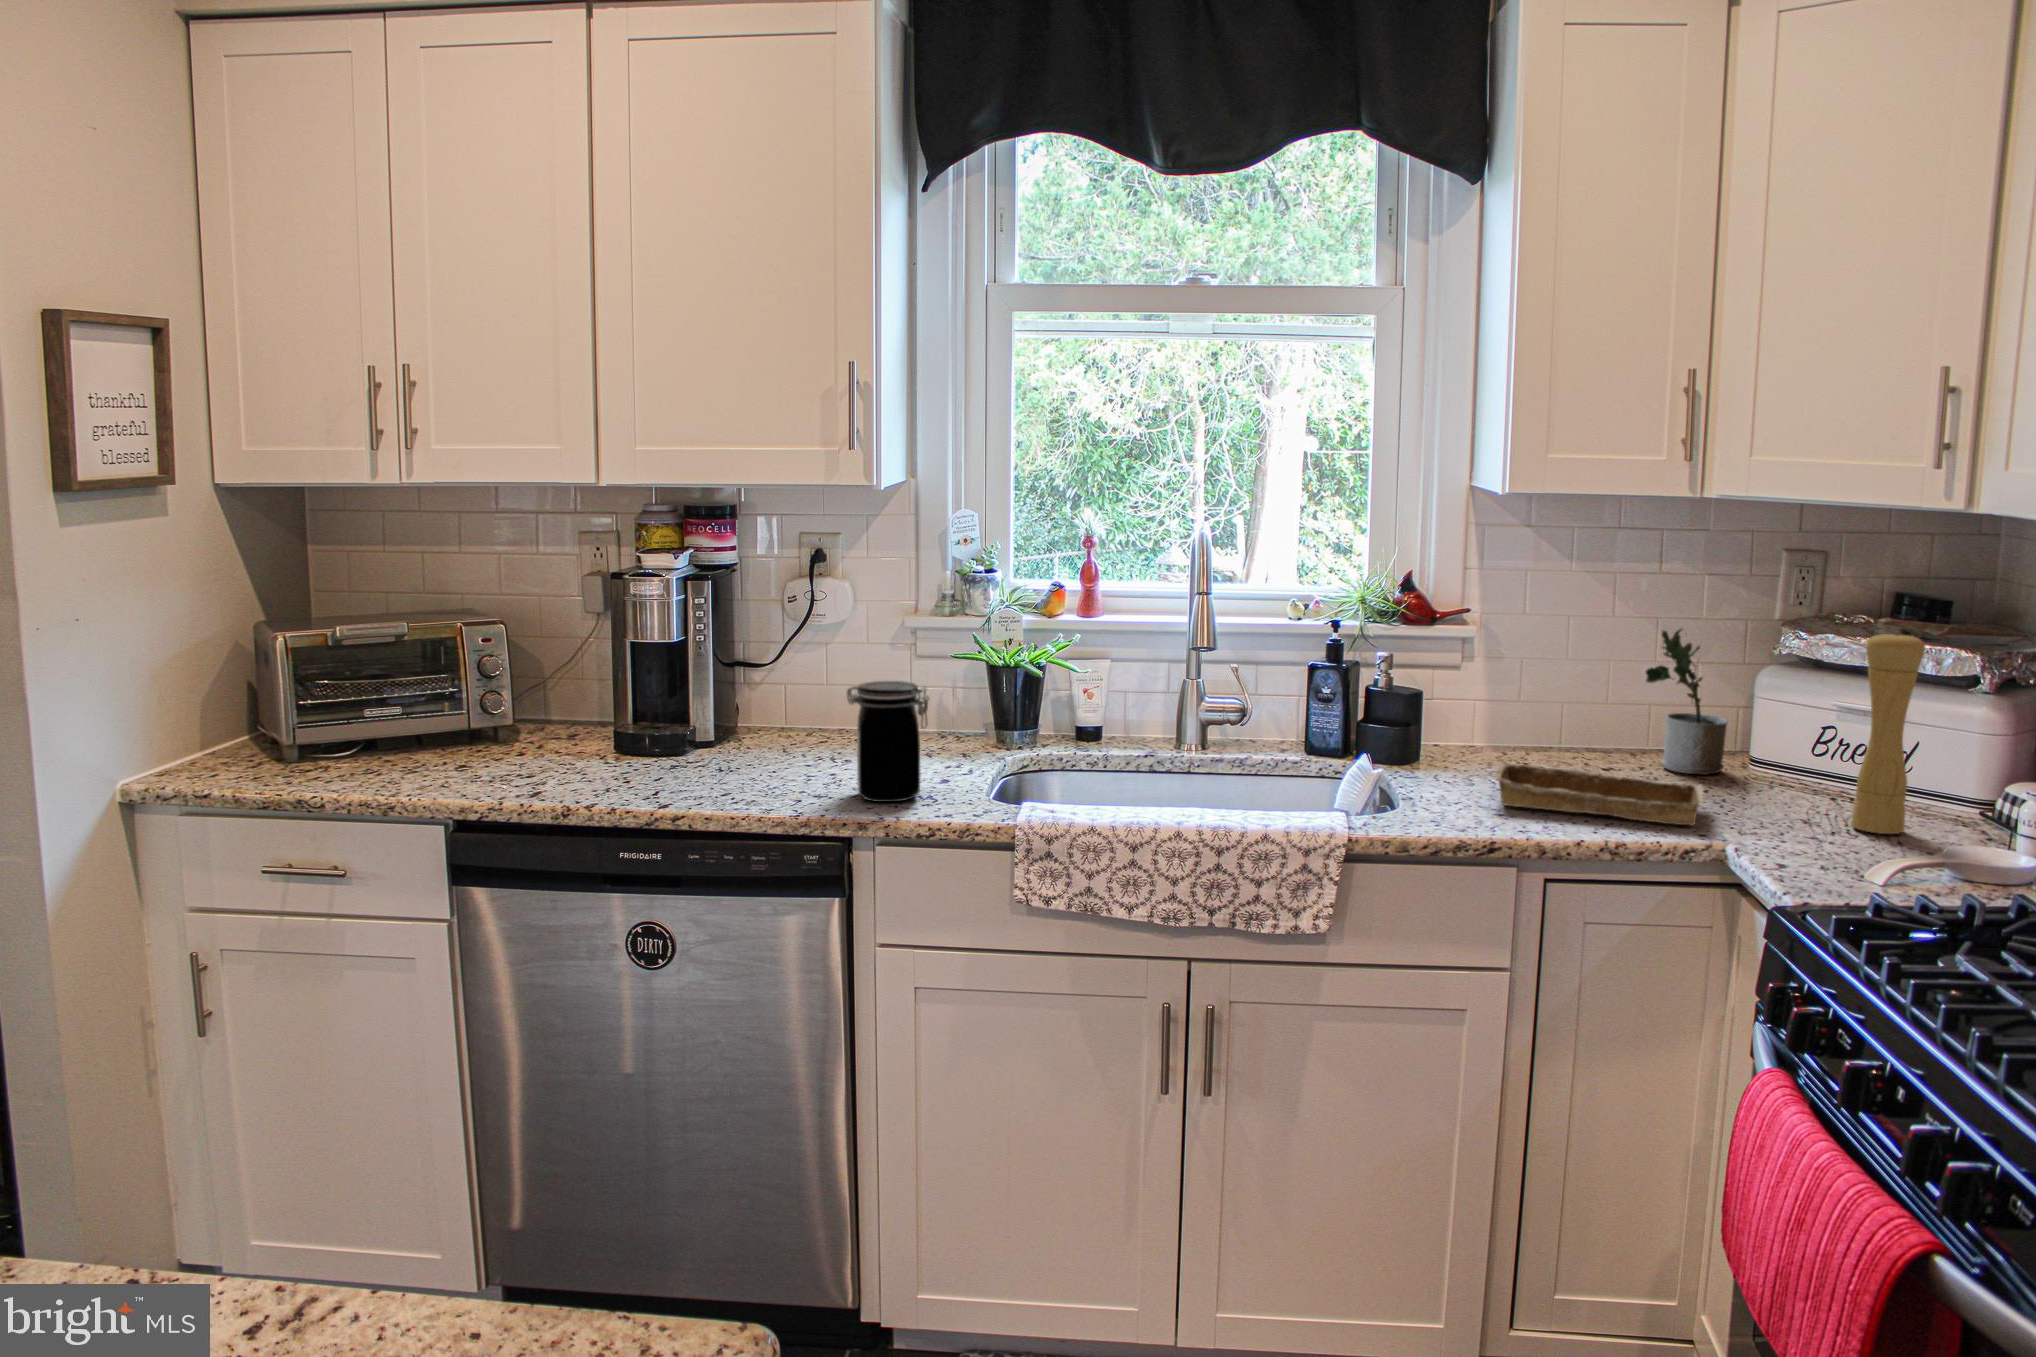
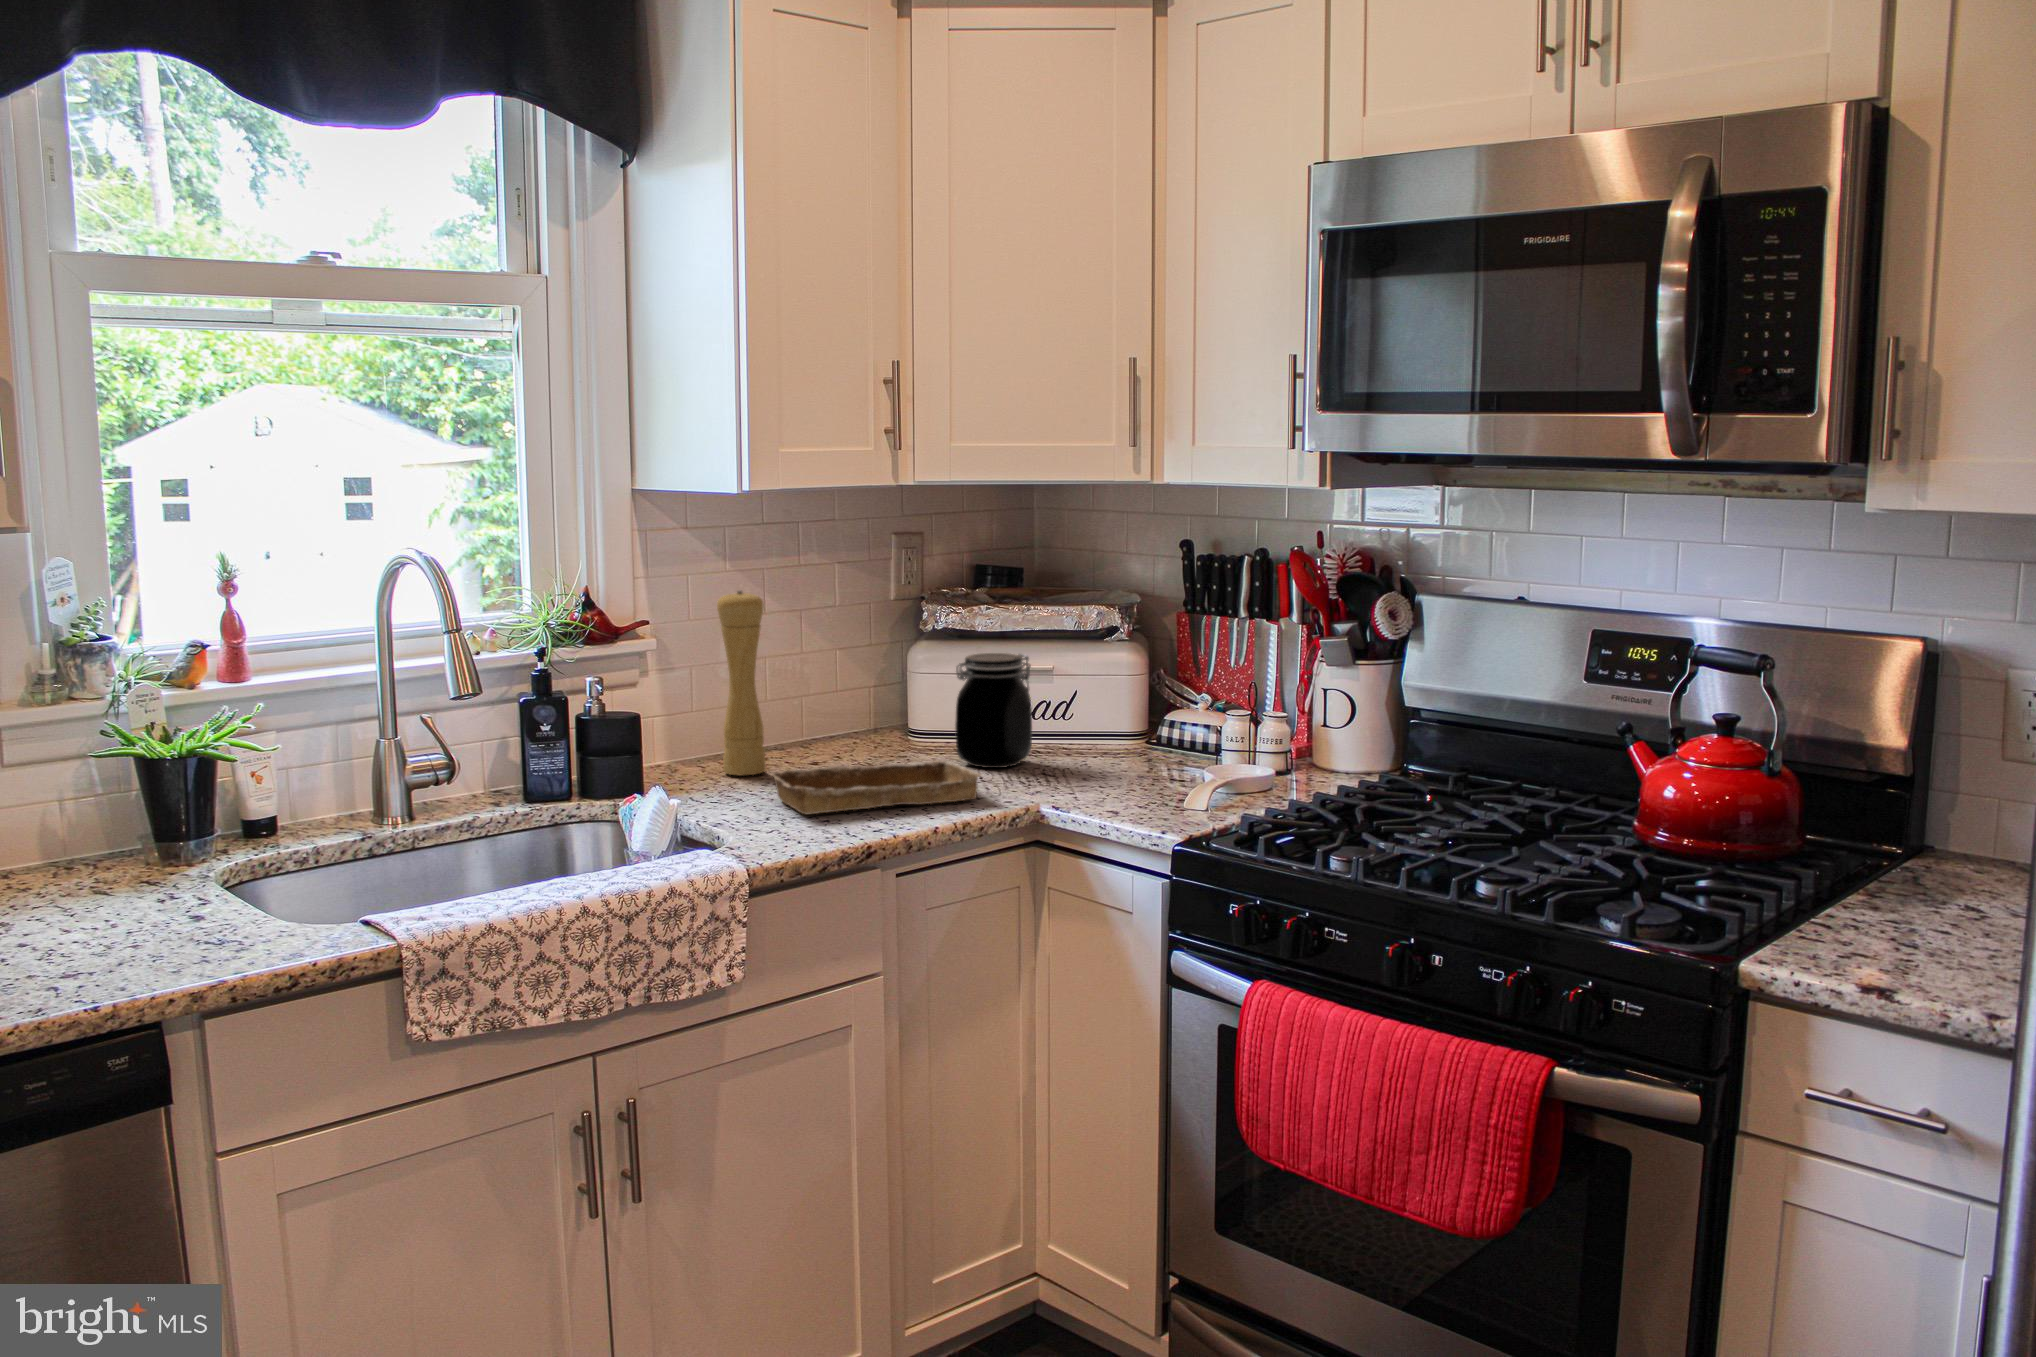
potted plant: present [1646,629,1727,775] -> none [829,608,907,754]
pepper mill: present [1852,631,1925,834] -> present [717,591,766,775]
jar: present [847,681,929,802] -> present [955,653,1032,768]

